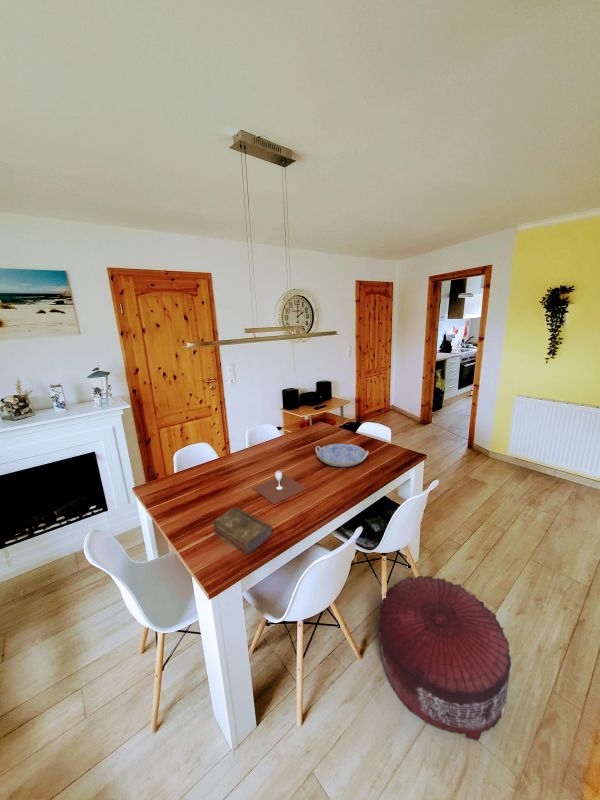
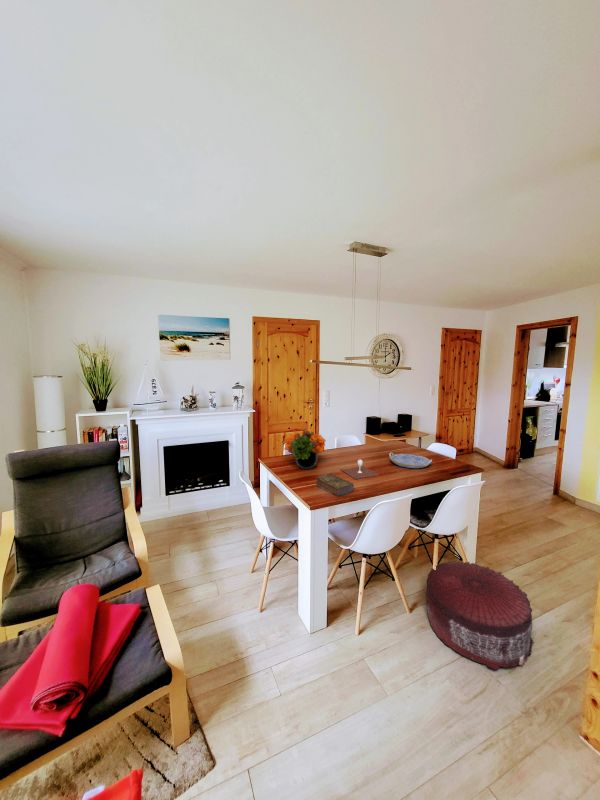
flower arrangement: none [161,436,229,496] -> present [284,430,326,469]

